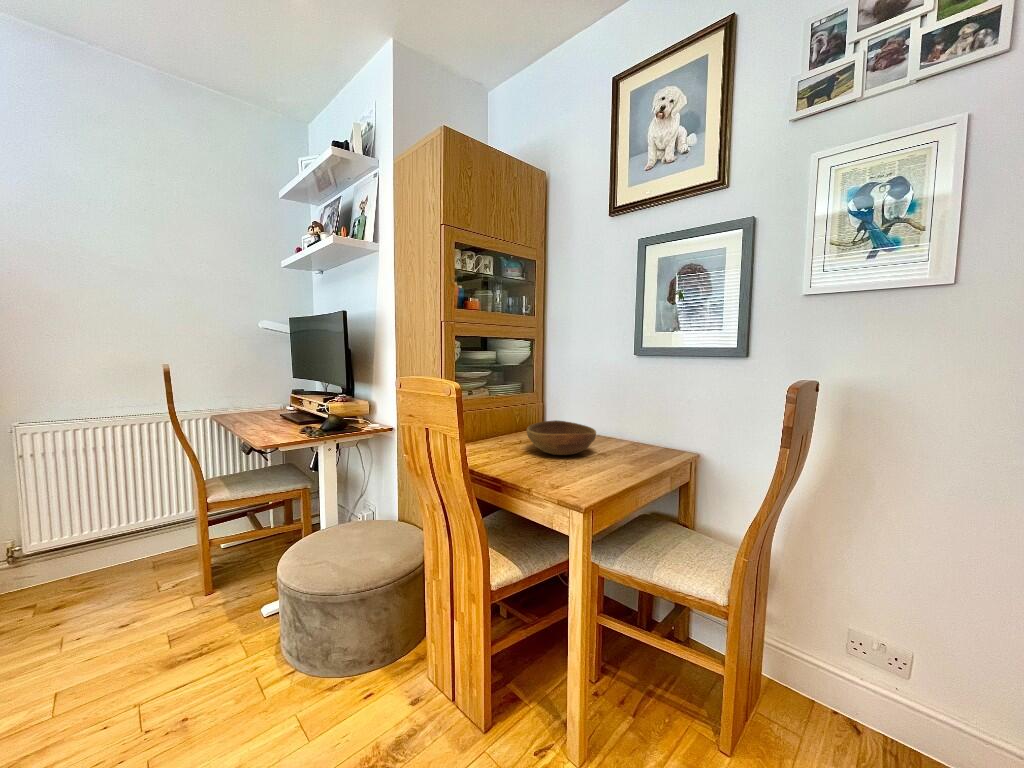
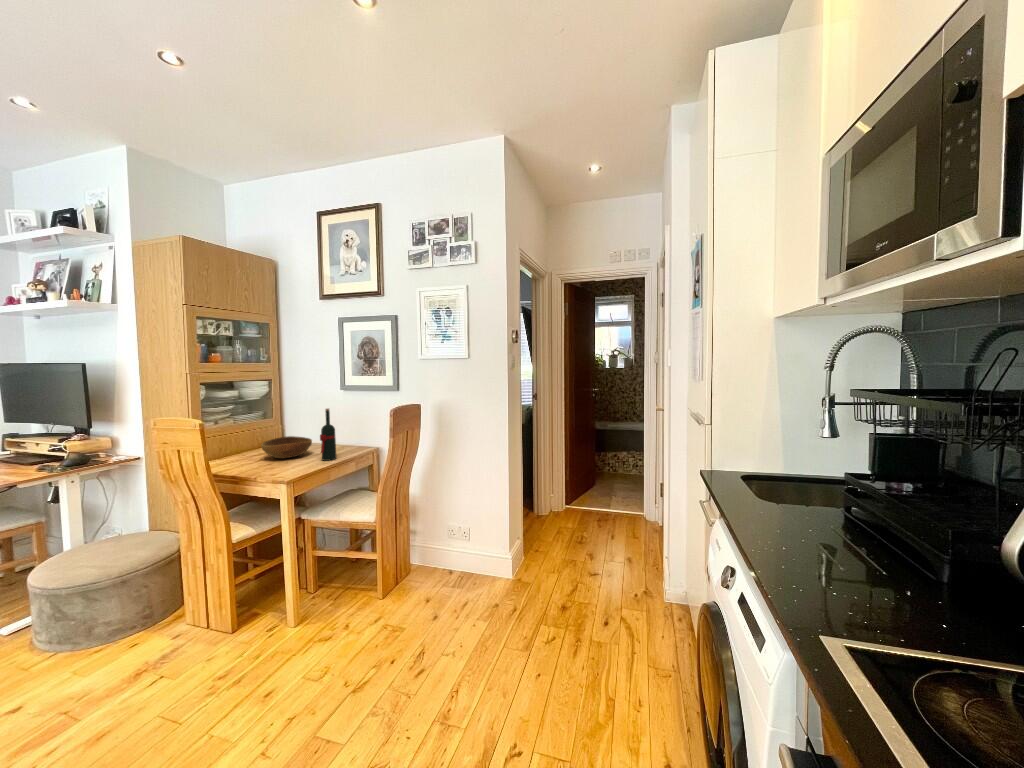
wine bottle: none [619,381,645,471] -> present [320,409,336,461]

